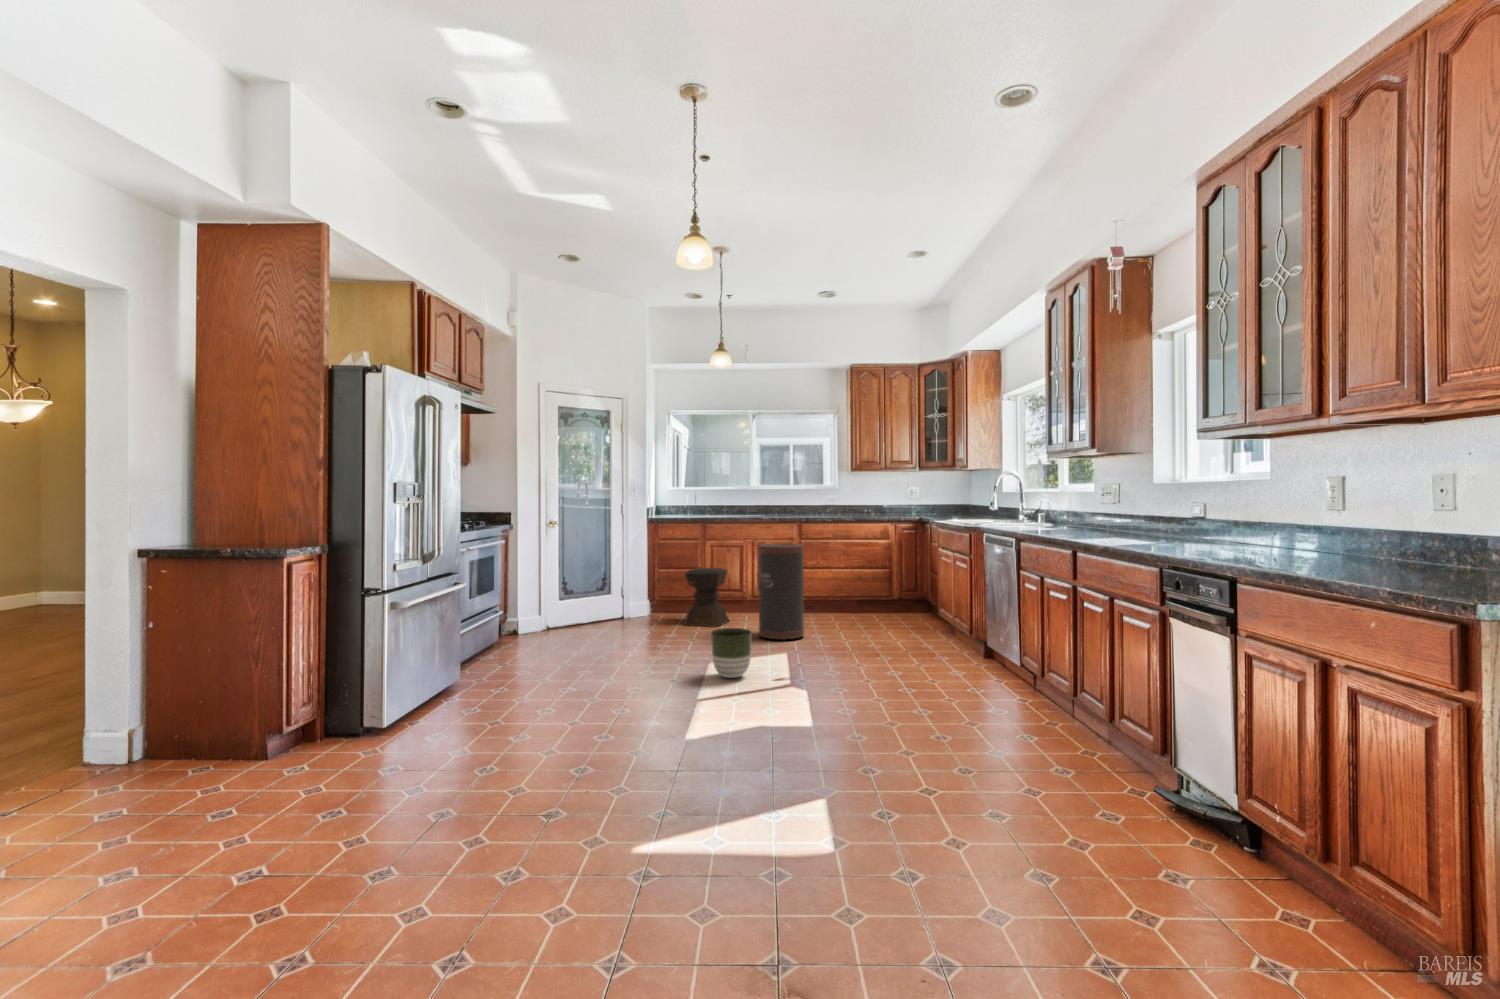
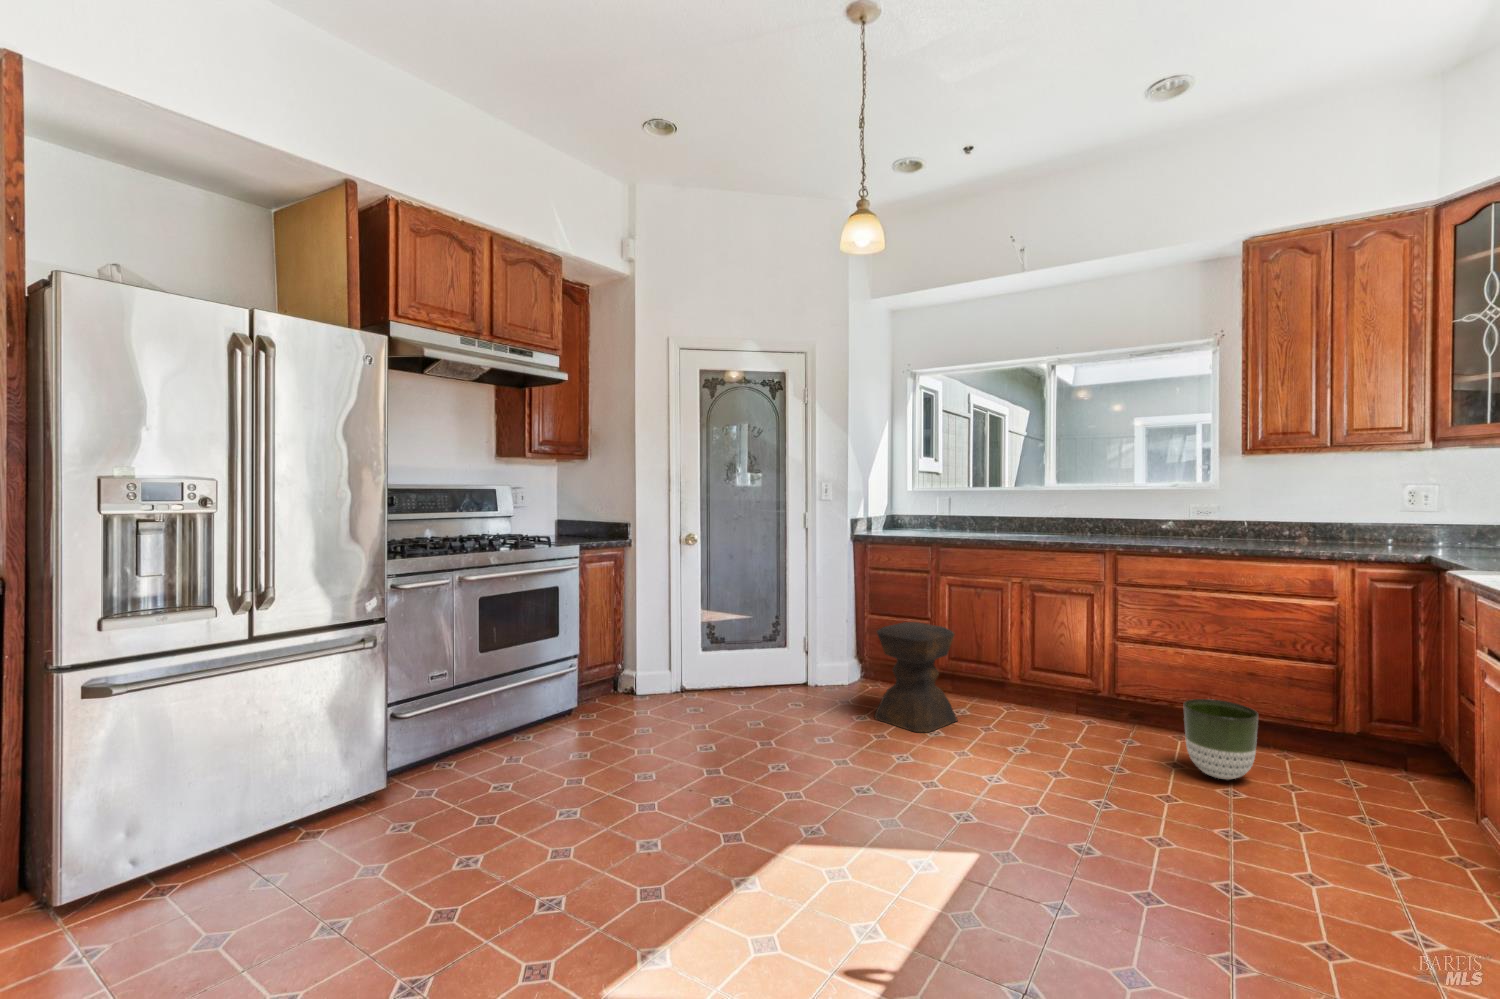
trash can: present [758,544,804,640] -> none [967,601,1066,810]
planter: present [711,628,752,678] -> present [1184,699,1258,780]

